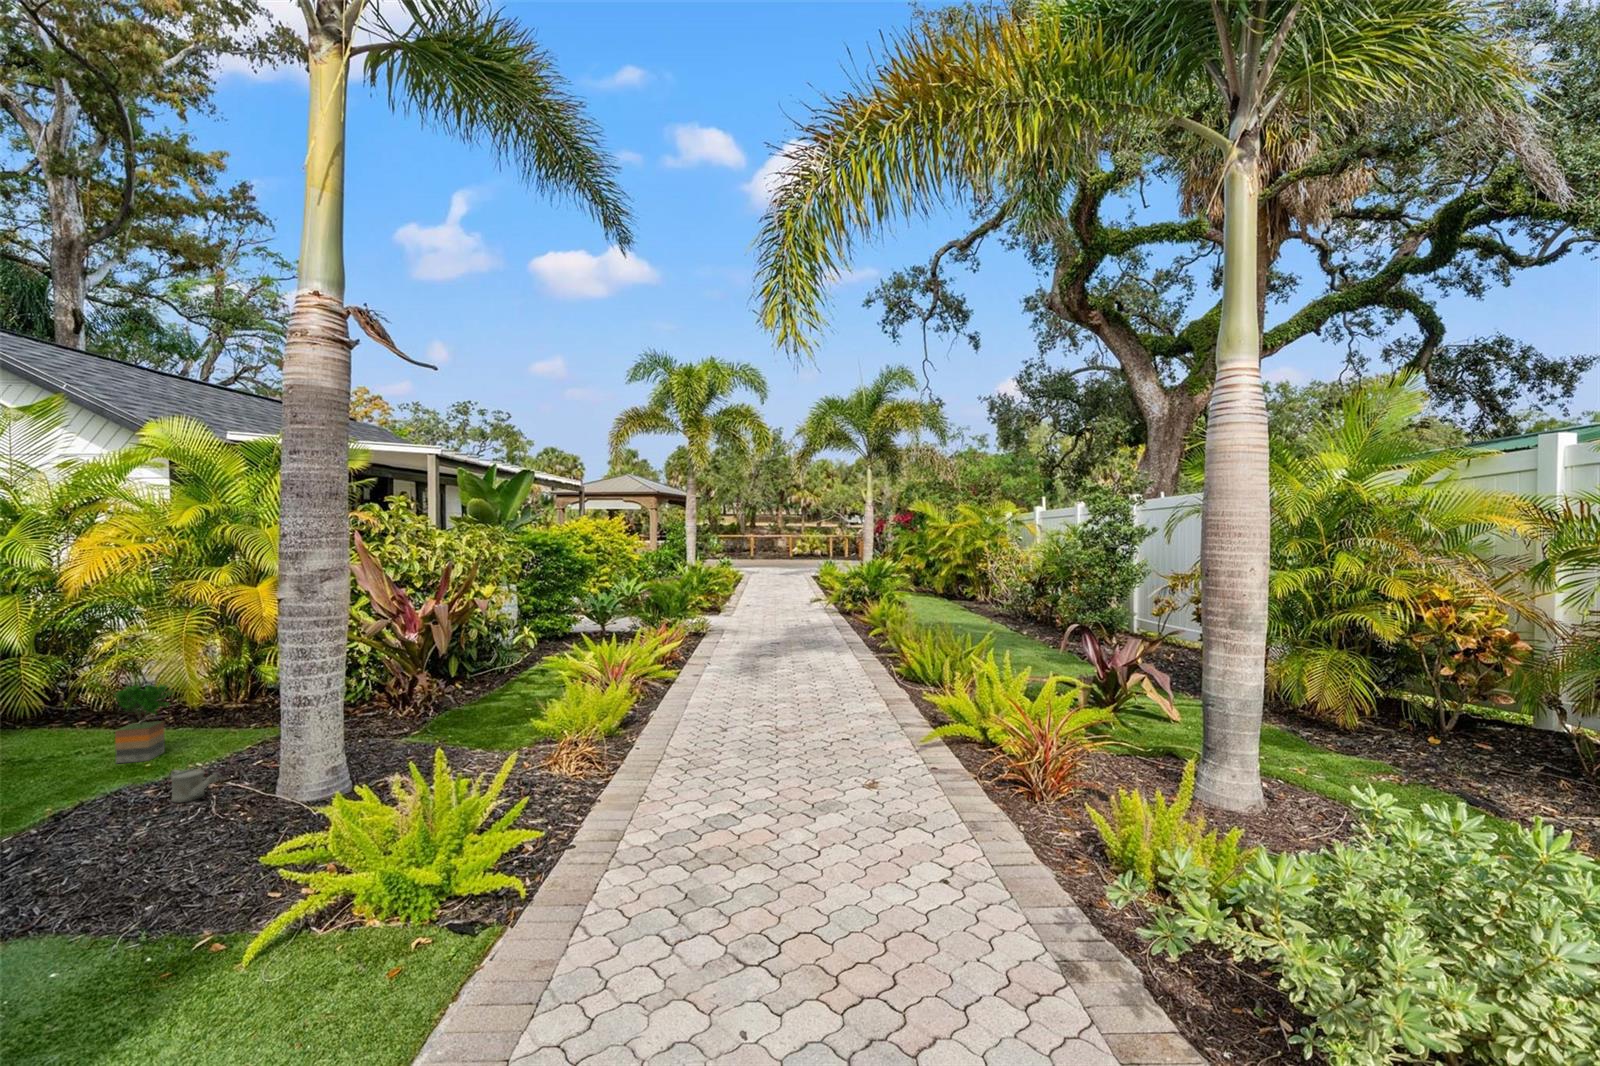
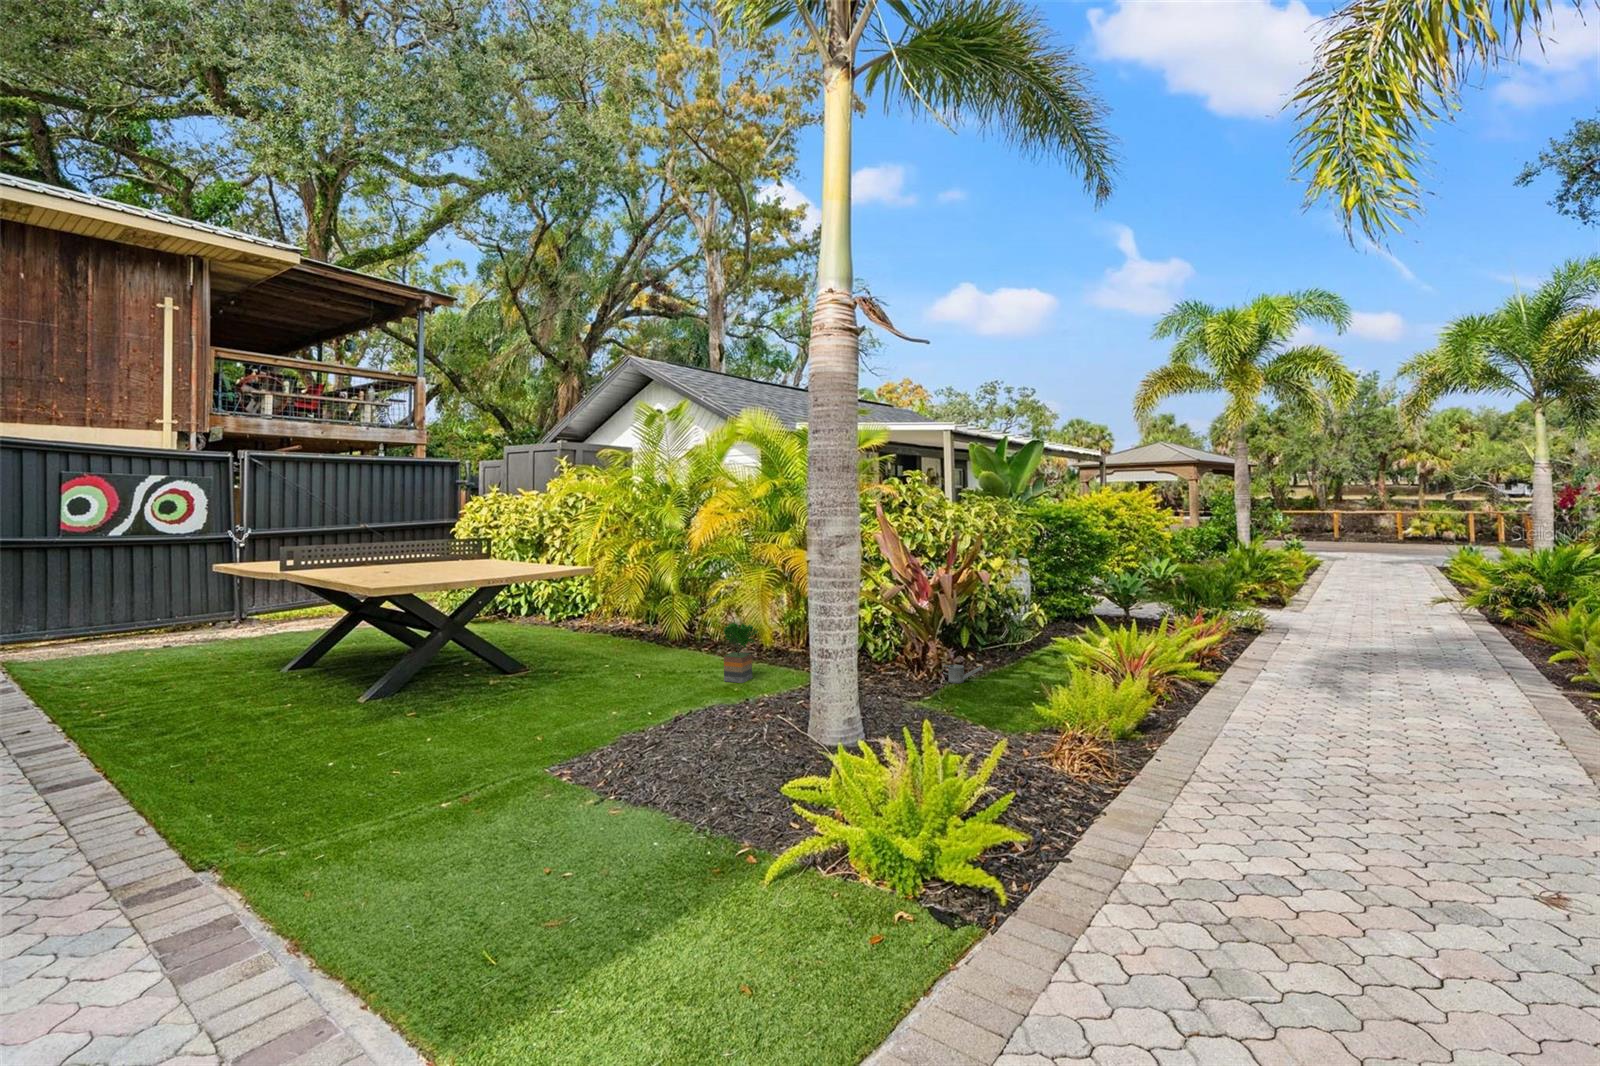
watering can: present [171,769,217,802] -> present [943,665,983,683]

